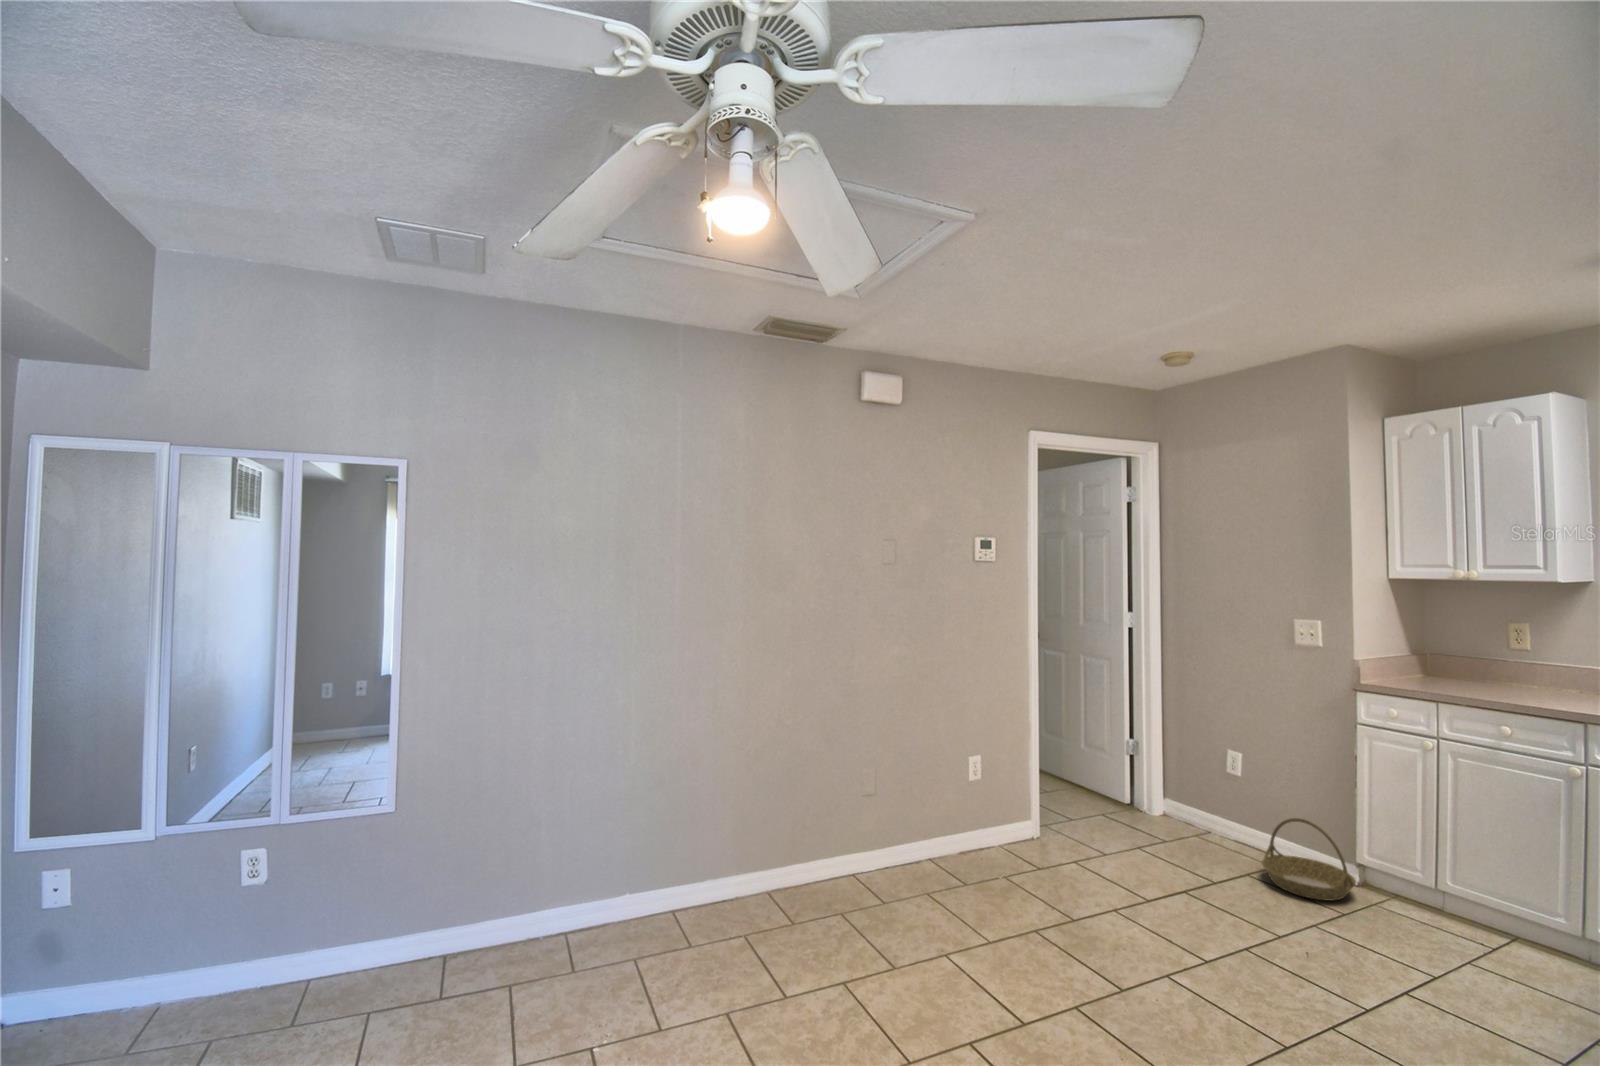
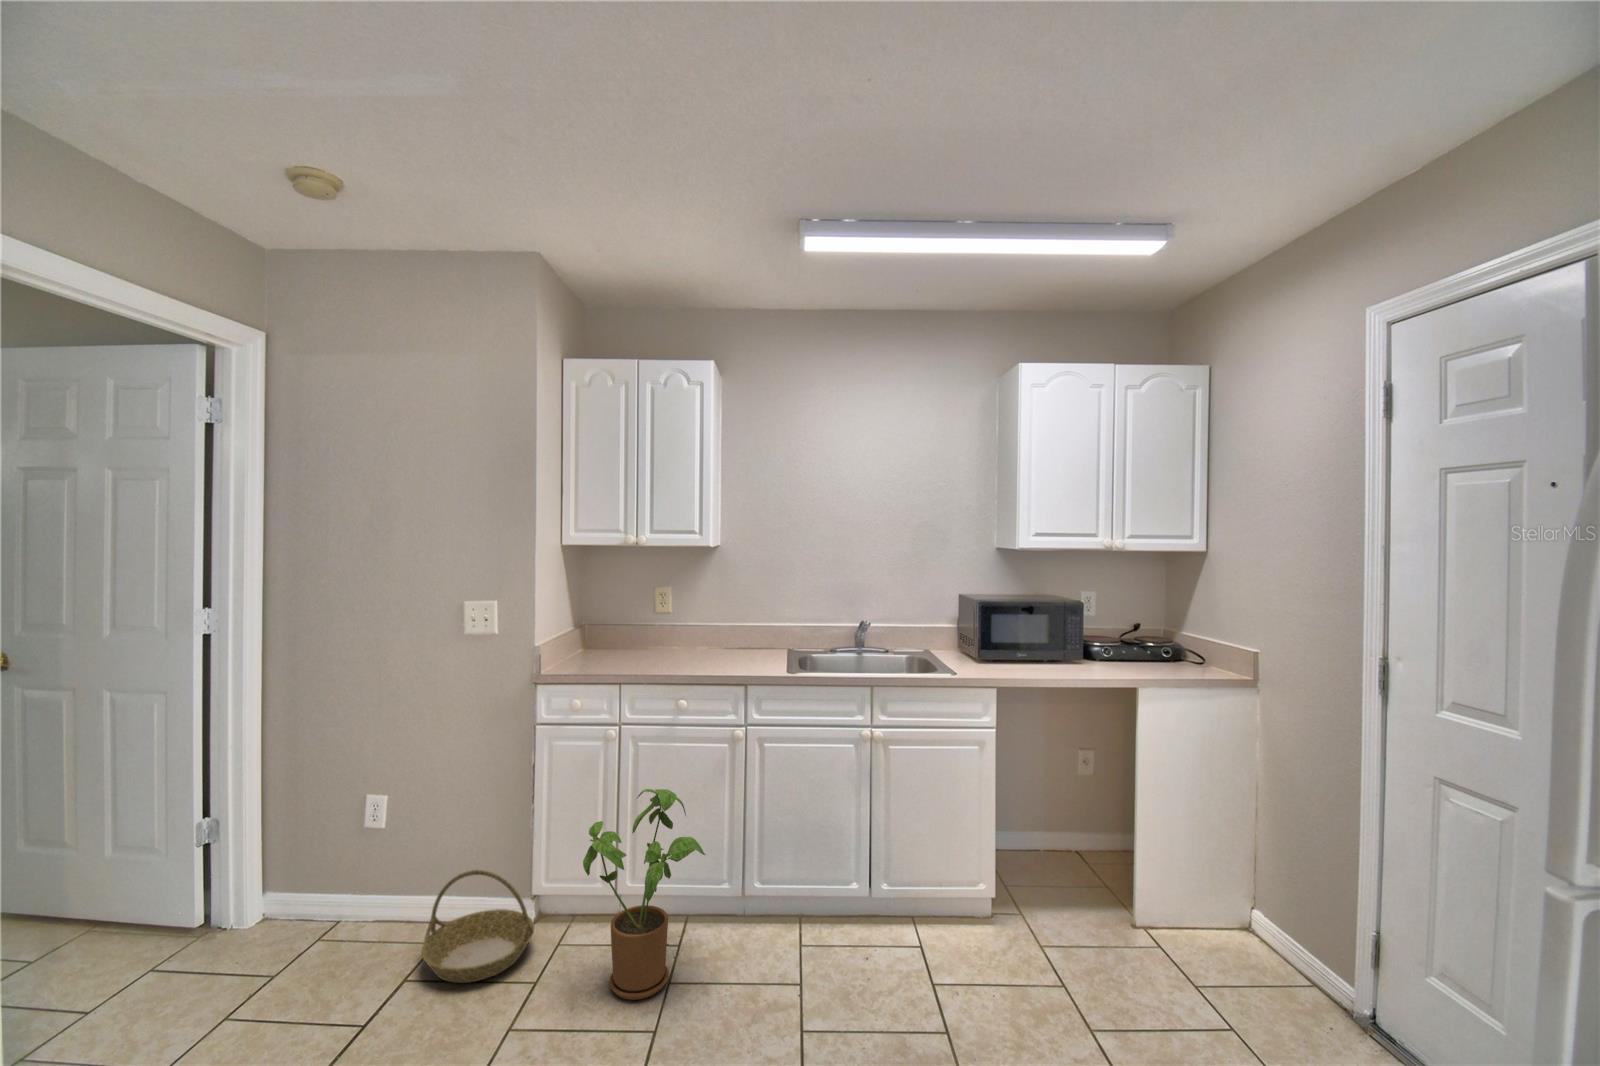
house plant: none [1389,794,1520,970] -> present [583,789,705,1000]

